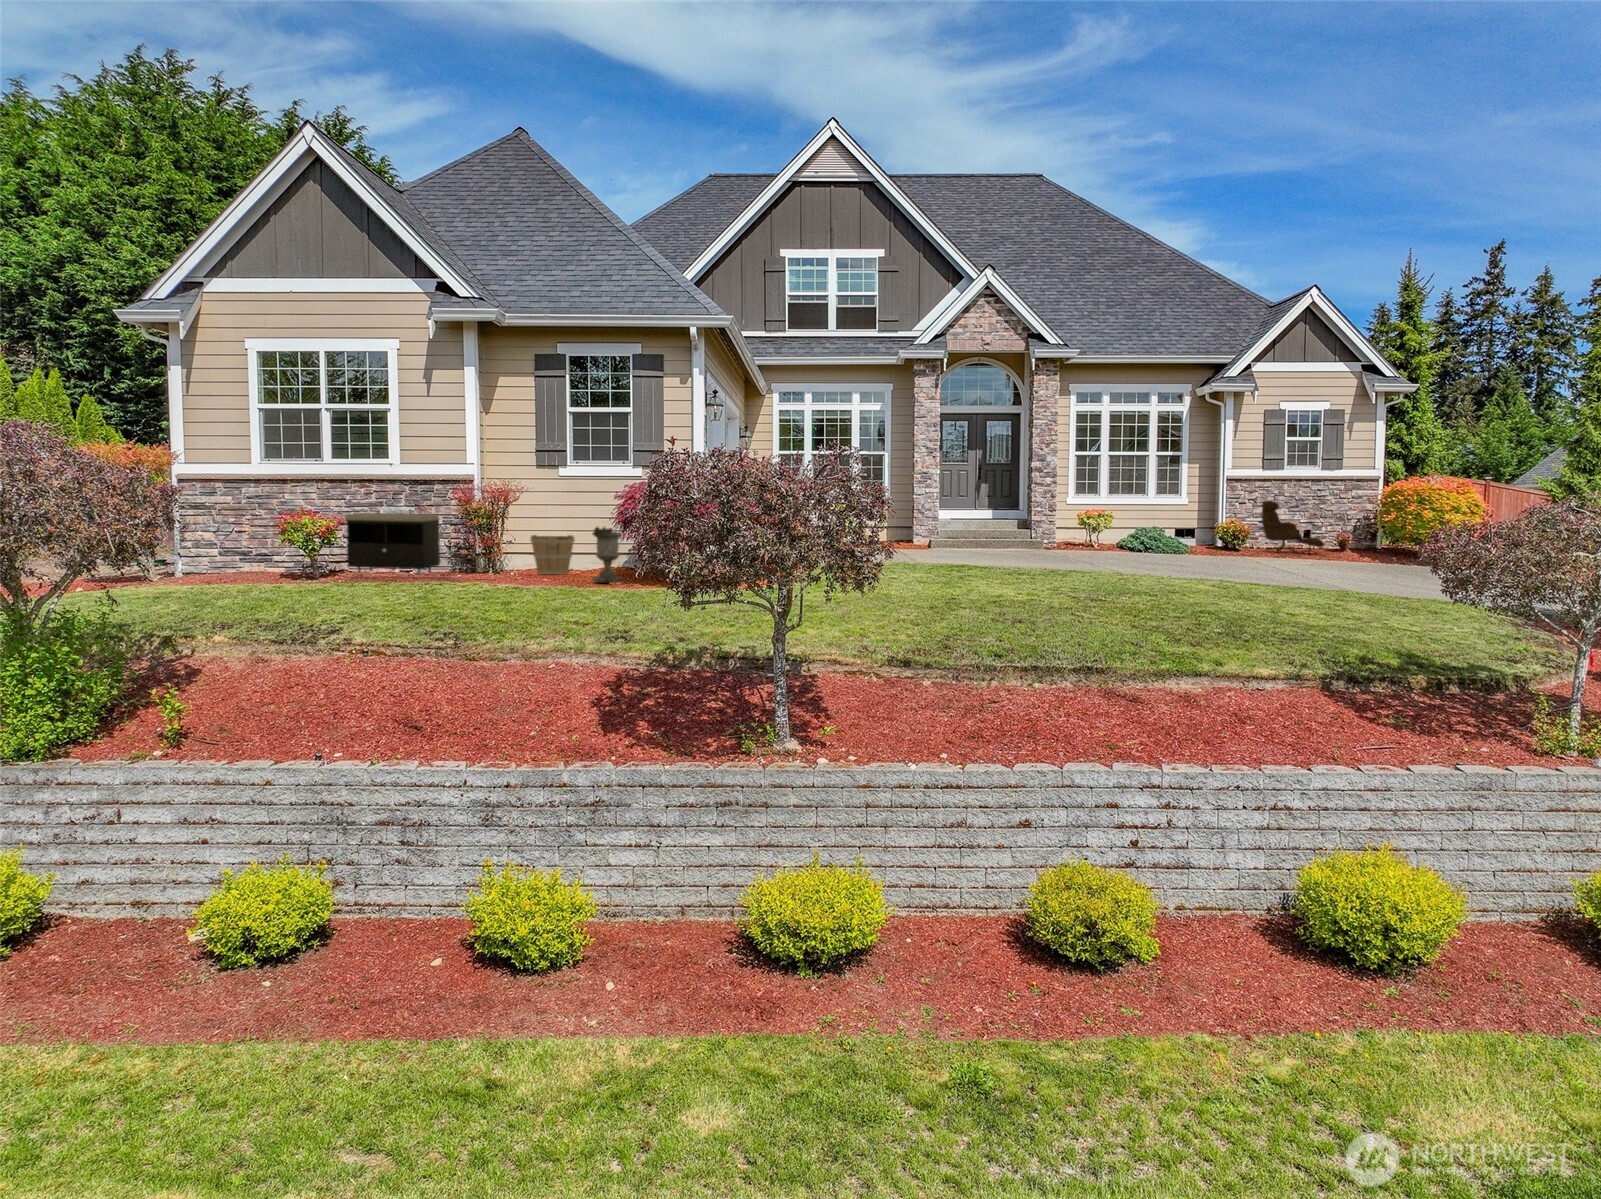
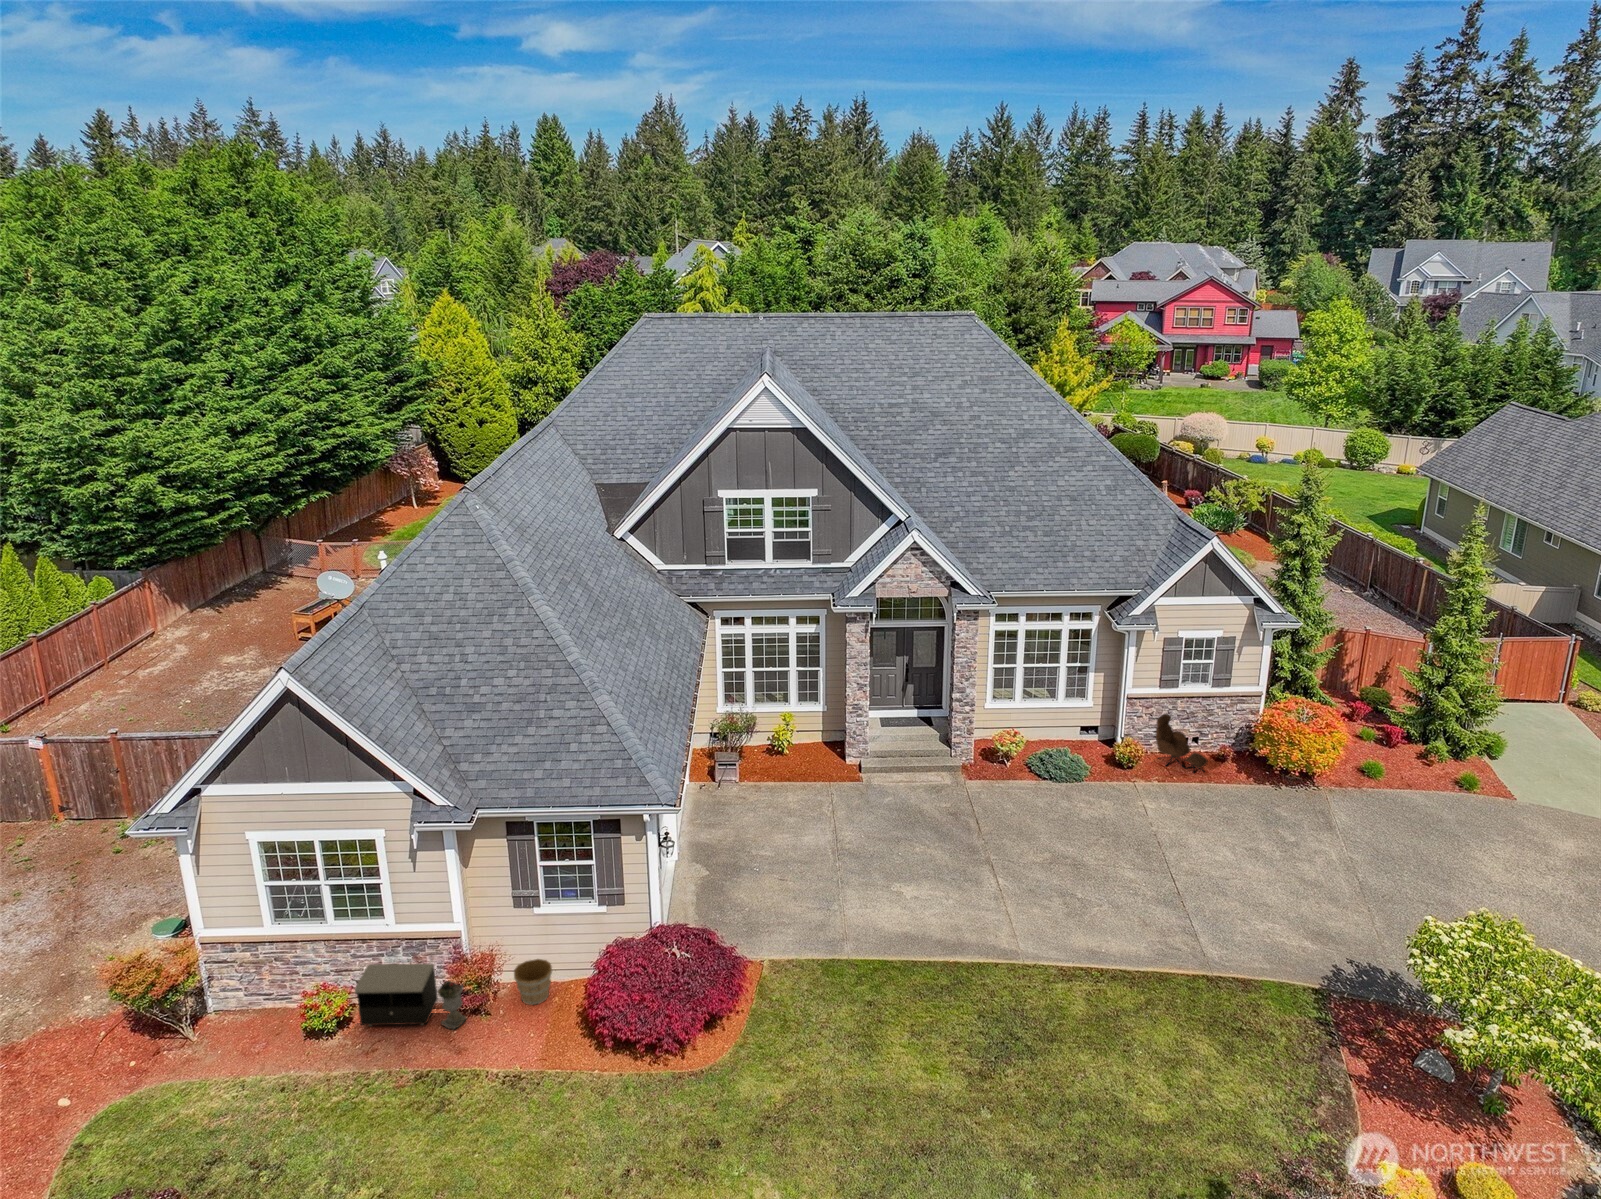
planter: present [592,527,622,583] -> present [438,981,467,1029]

